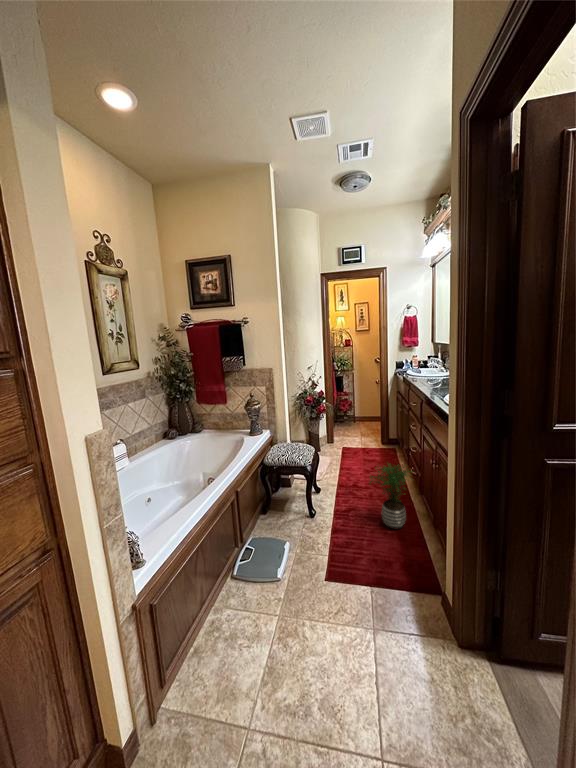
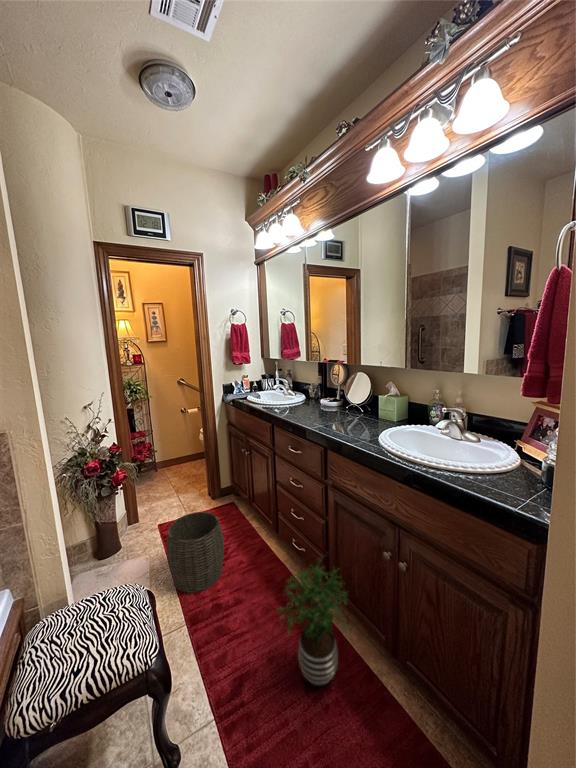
woven basket: none [337,437,370,479] -> present [167,512,224,593]

